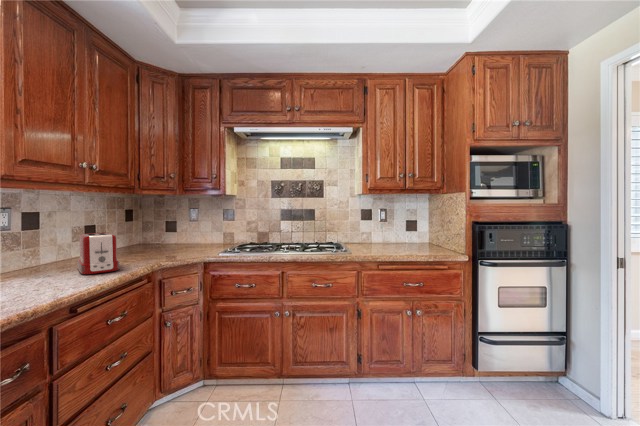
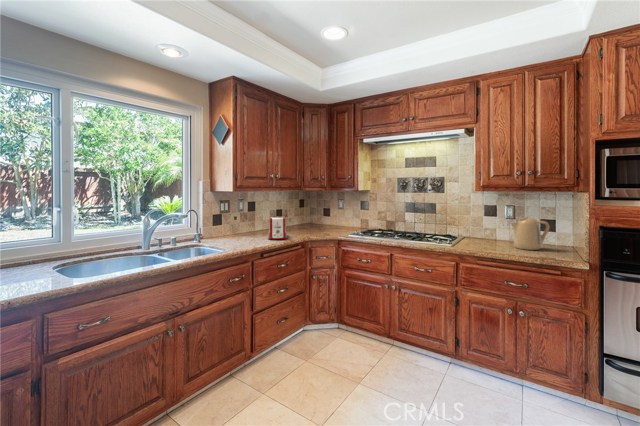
kettle: none [404,220,433,252] -> present [512,217,550,250]

